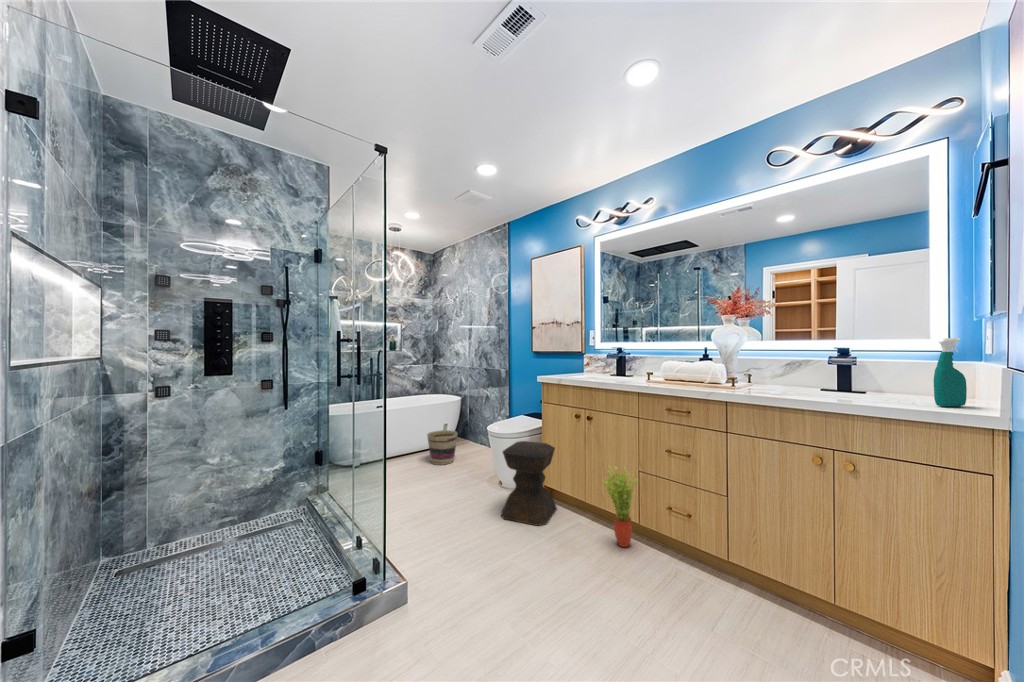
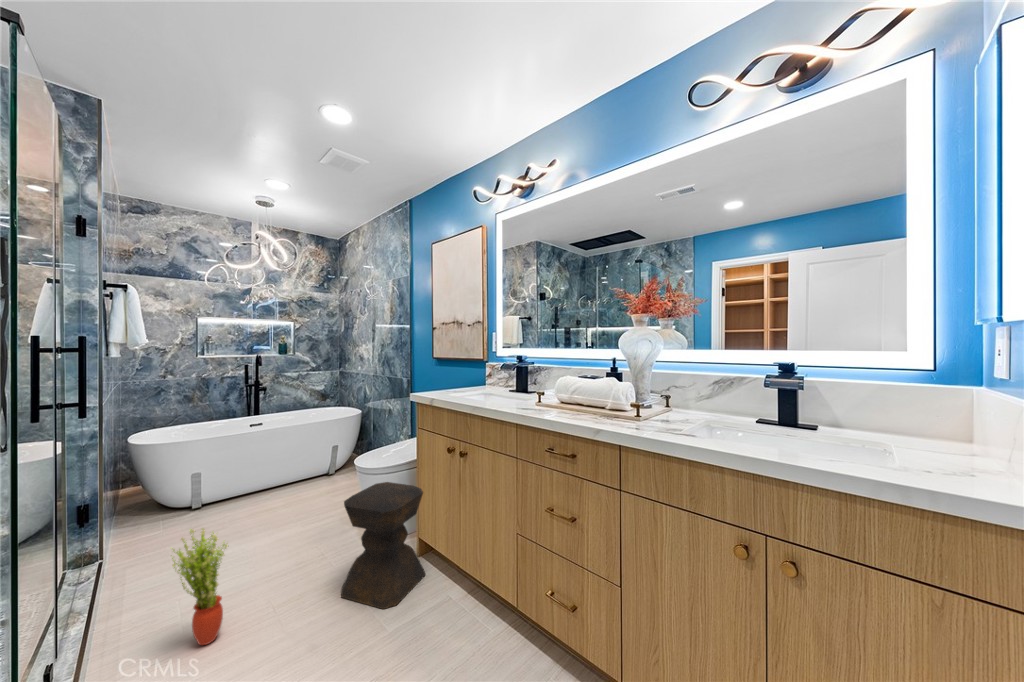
spray bottle: present [934,338,967,407] -> none [917,355,972,477]
basket: present [427,430,457,465] -> none [298,456,340,503]
potted plant: present [604,466,638,547] -> present [172,529,228,645]

